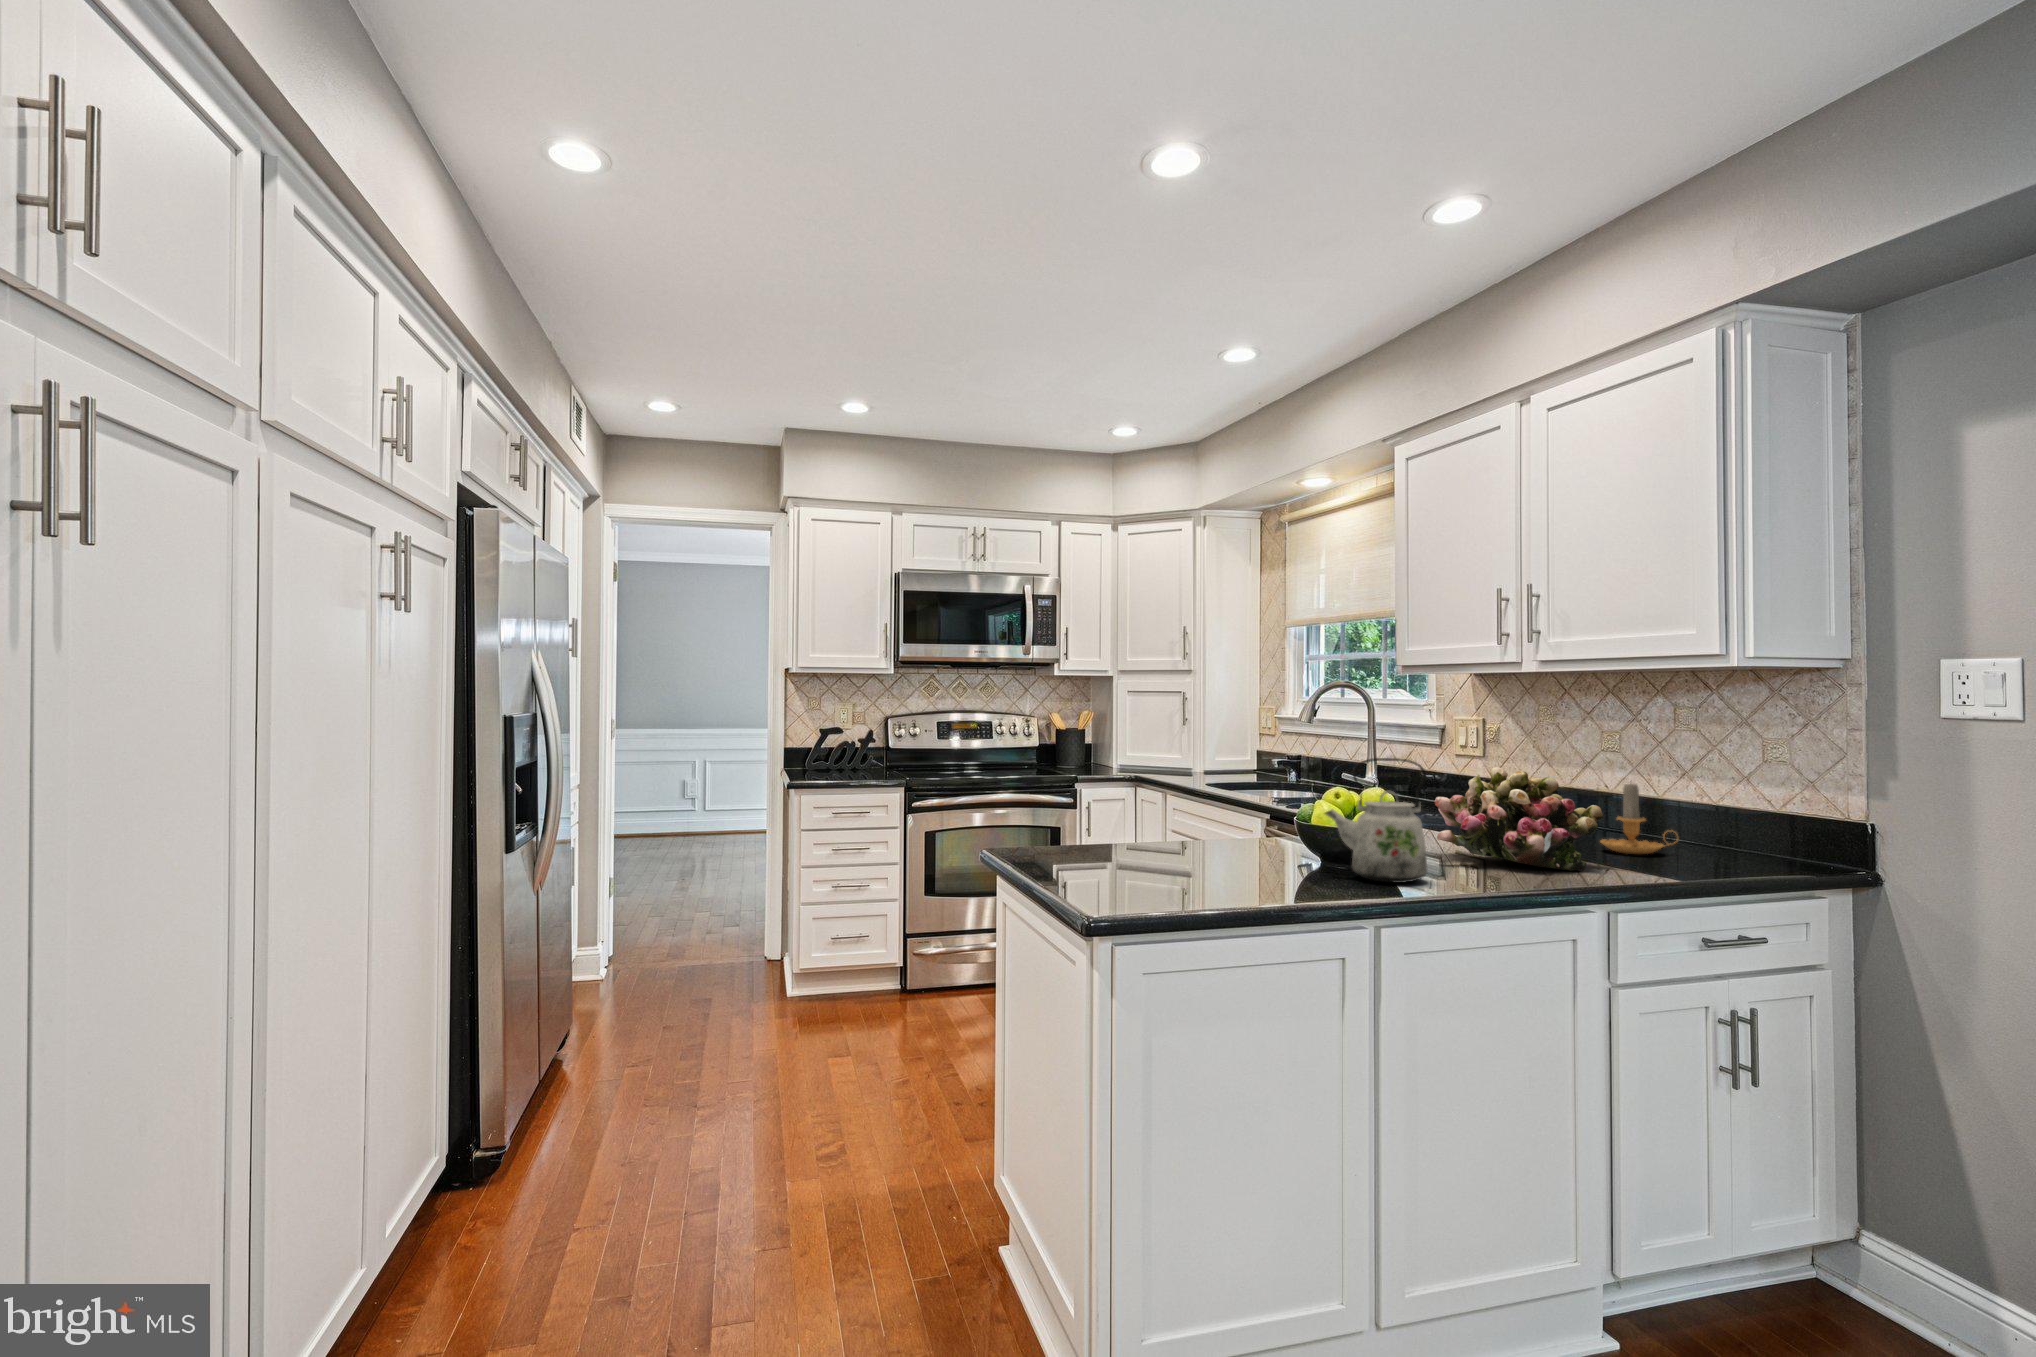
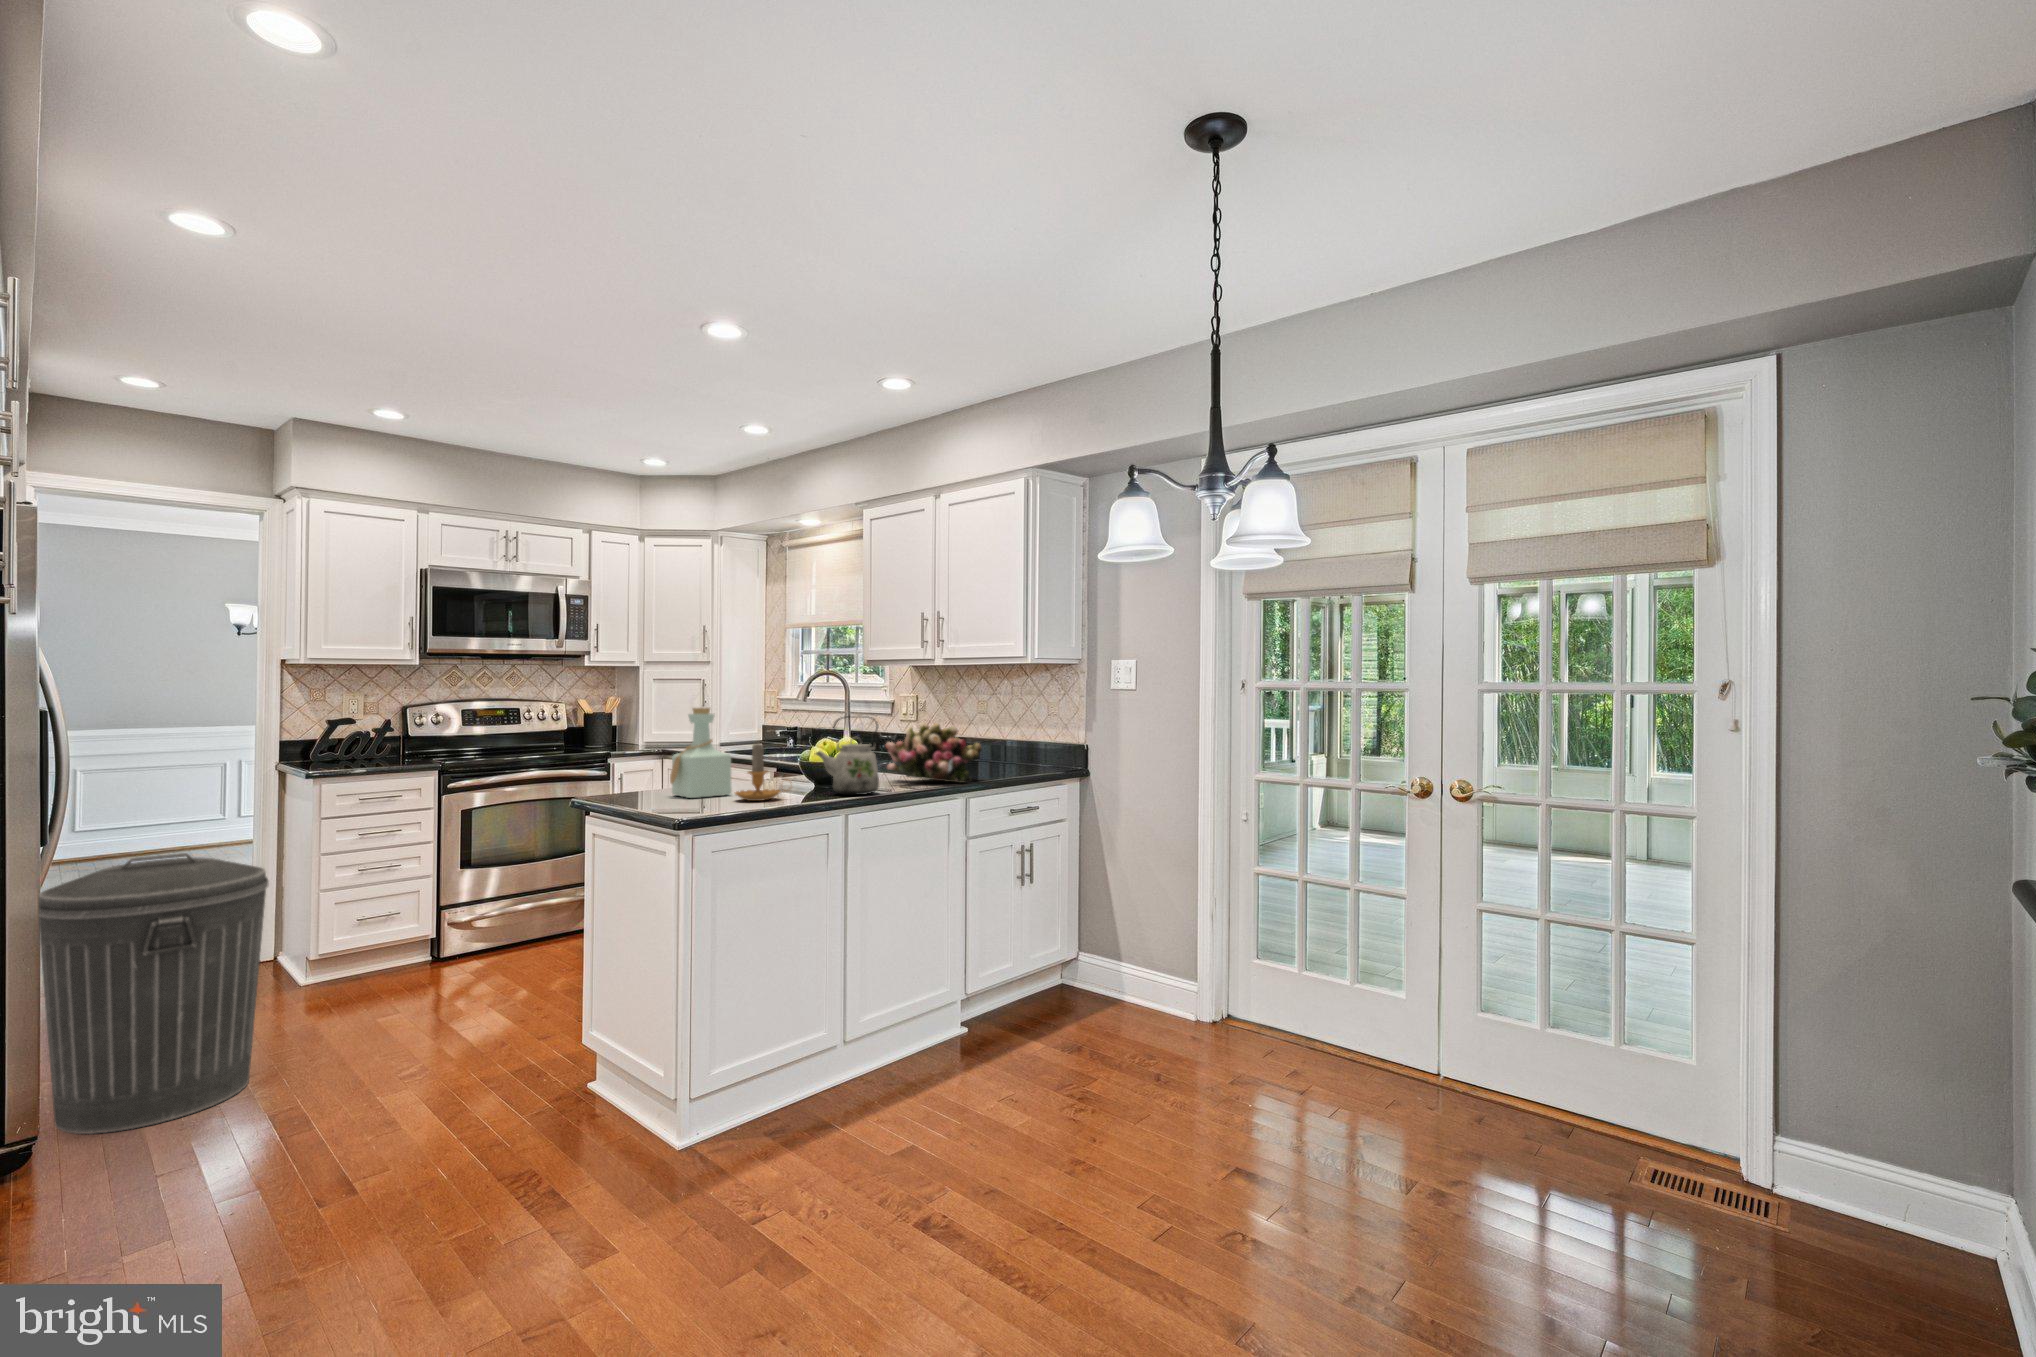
bottle: none [1123,738,1204,865] -> present [670,708,732,798]
candle: present [1600,784,1675,854] -> present [735,744,783,801]
trash can: none [548,871,731,1154] -> present [39,853,269,1134]

